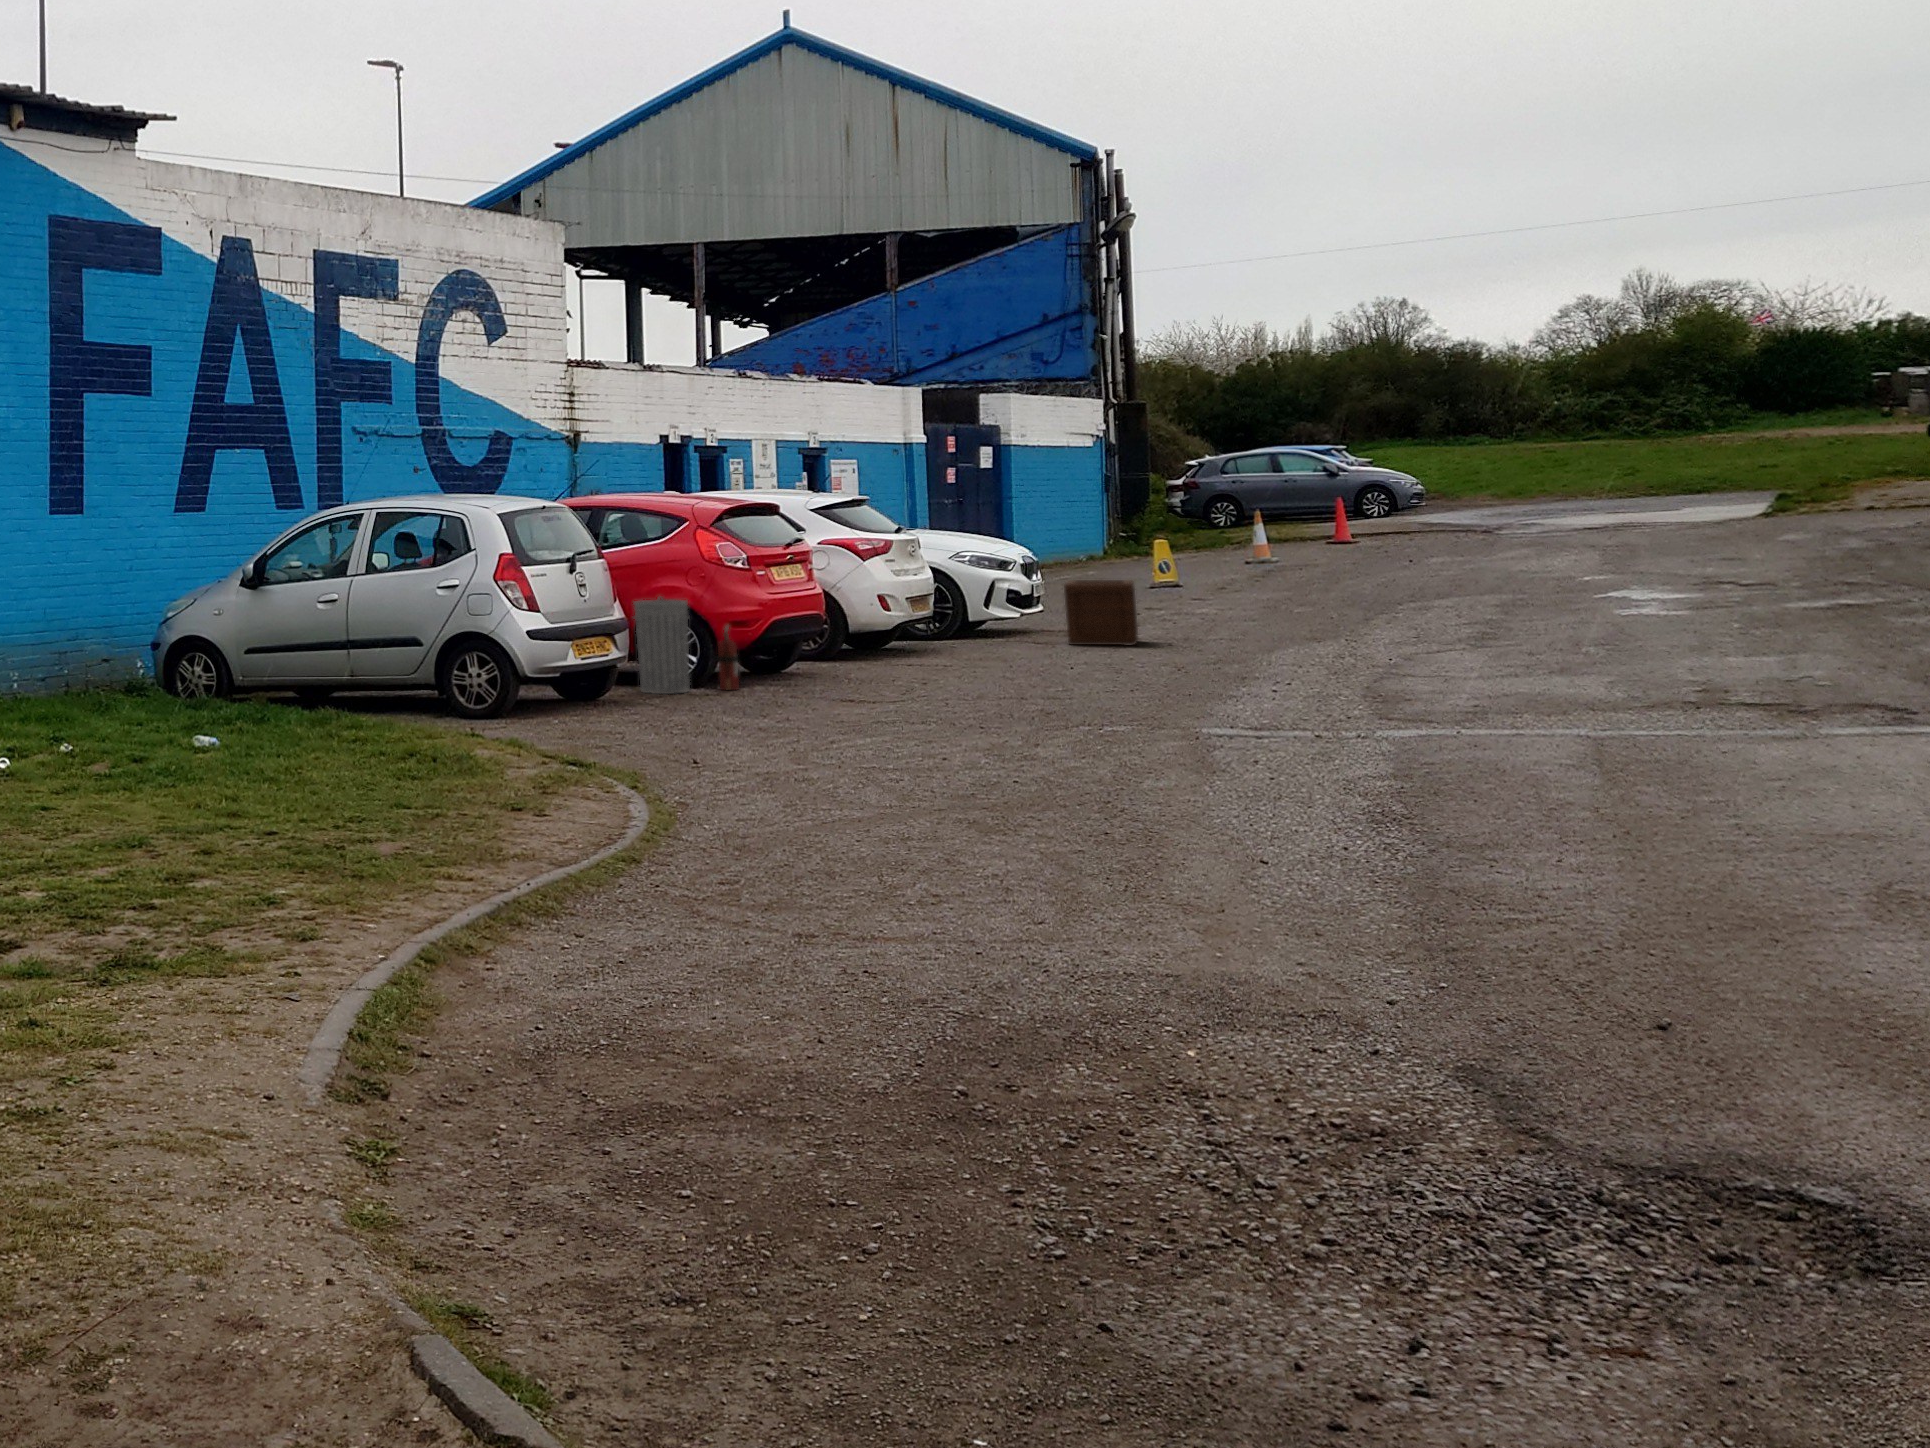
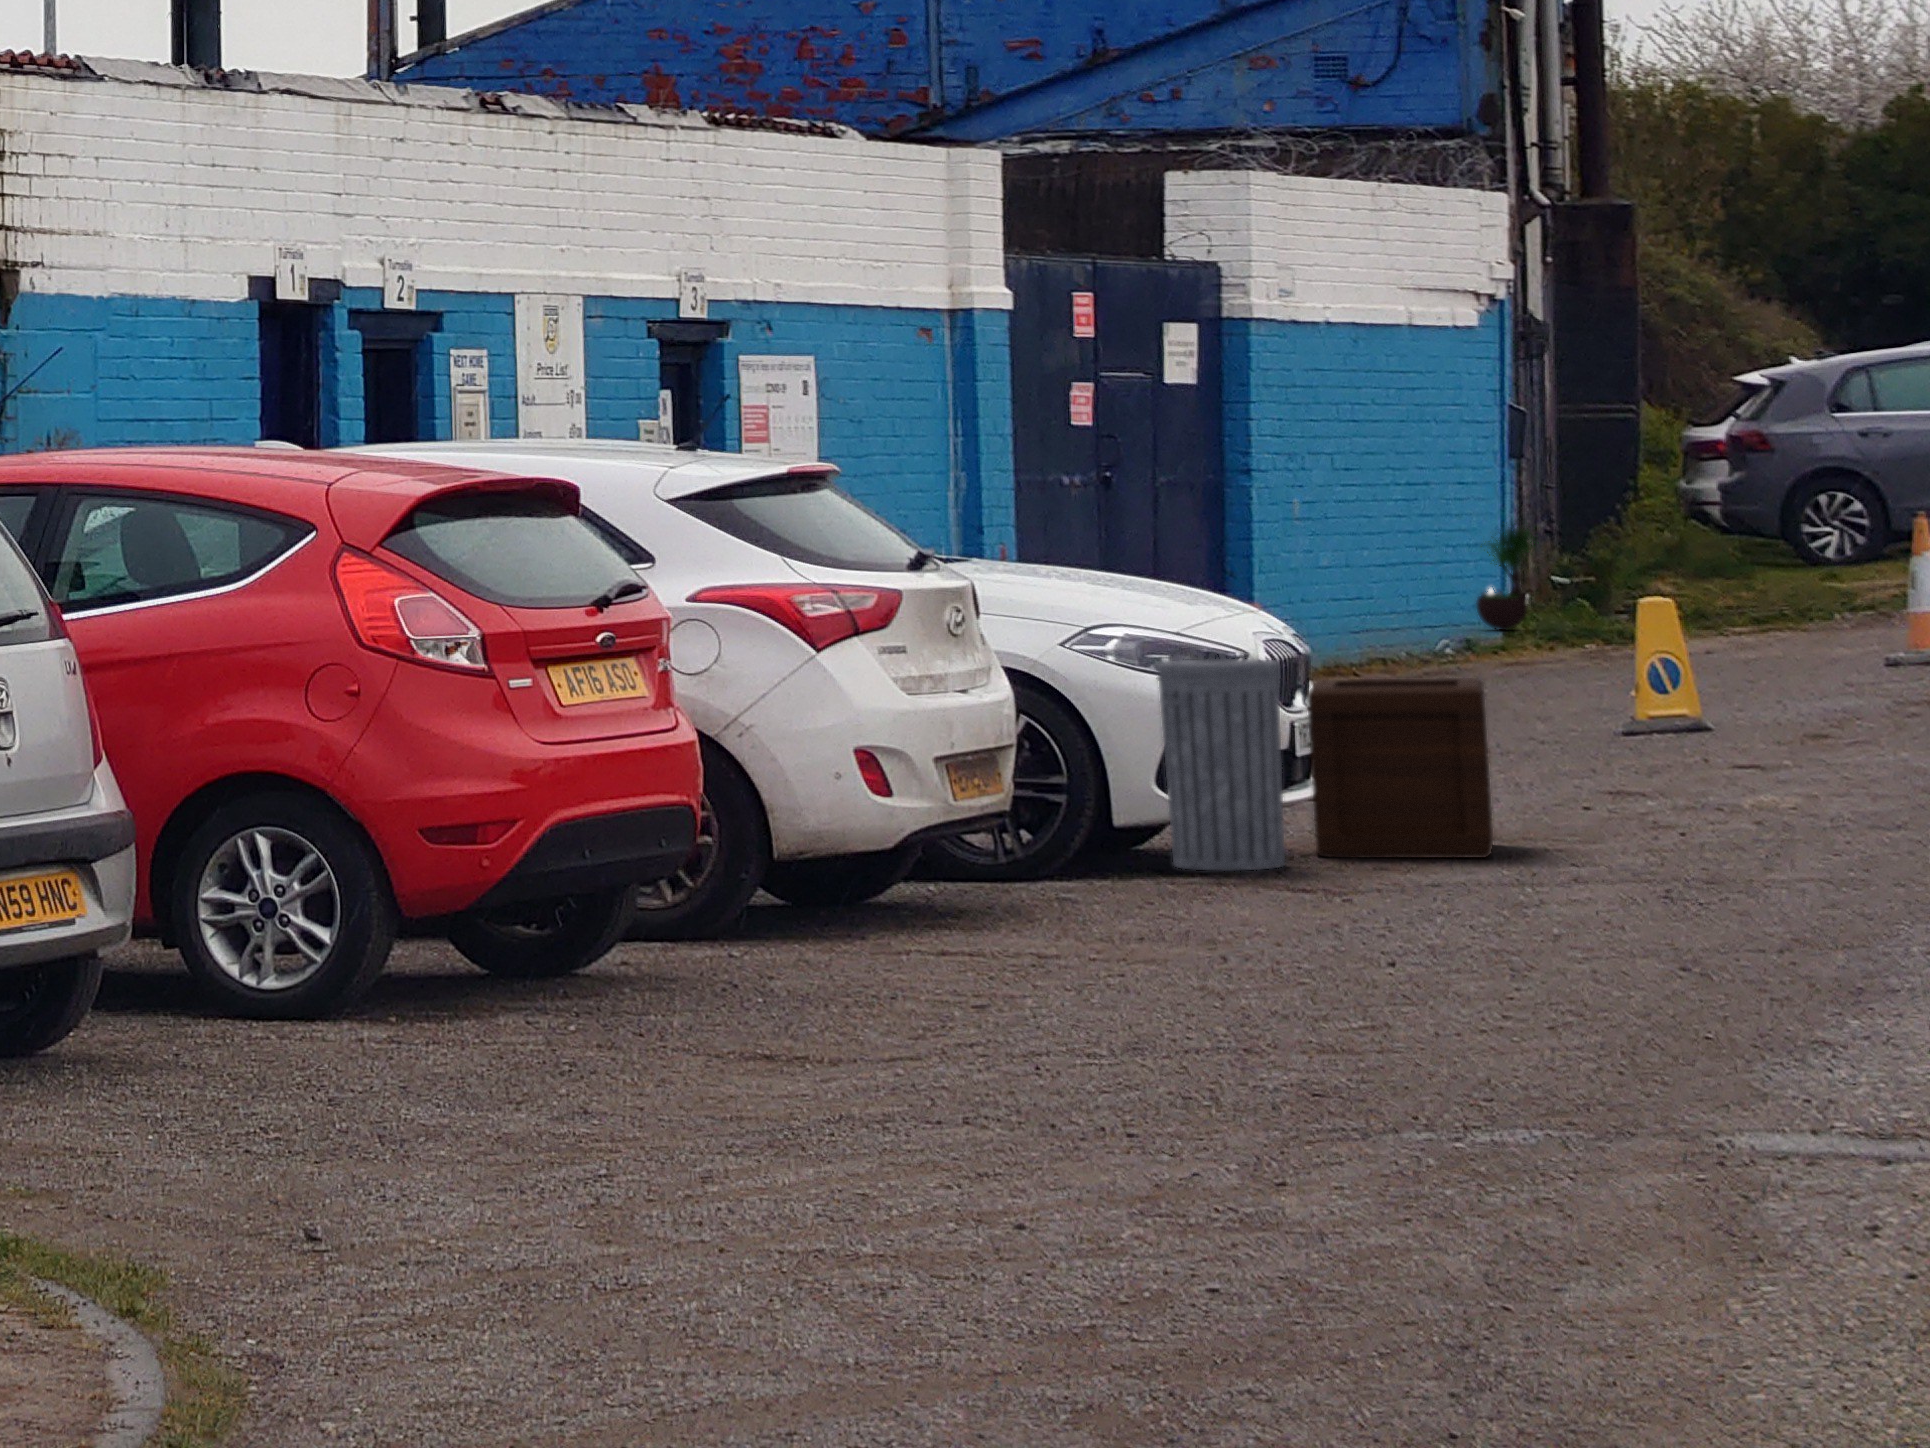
potted tree: none [1152,520,1178,565] -> present [1476,522,1539,630]
trash can: present [634,597,690,694] -> present [1156,651,1285,871]
fire extinguisher: present [718,626,739,690] -> none [393,820,451,1011]

